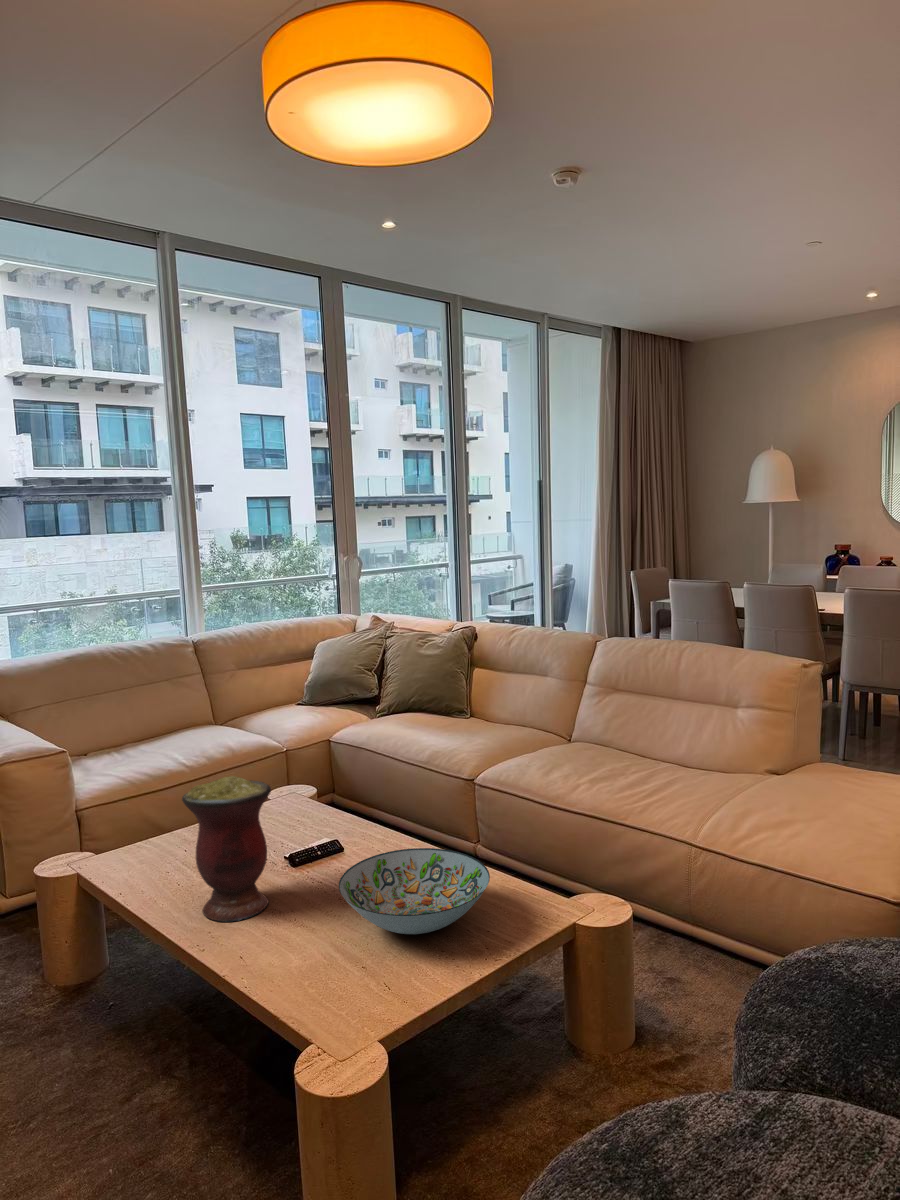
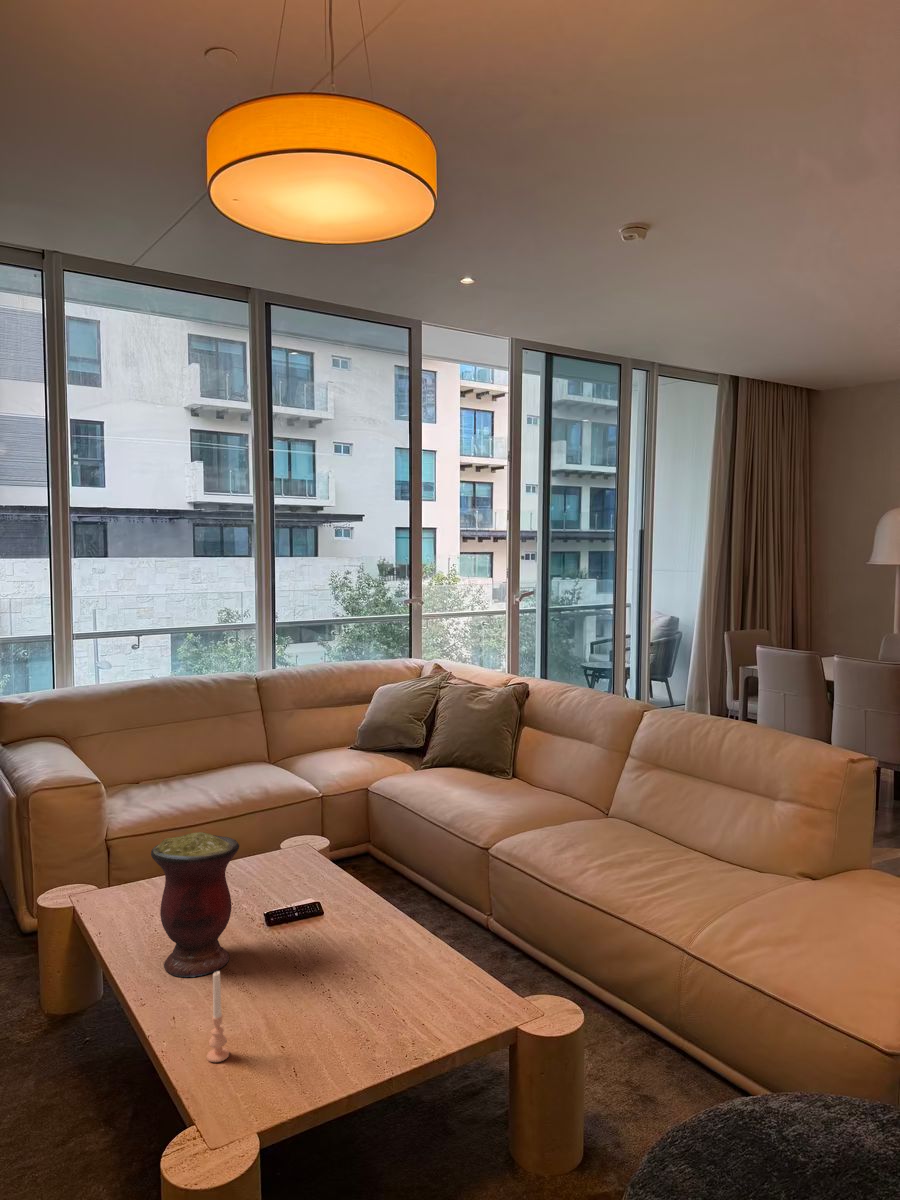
decorative bowl: present [339,848,490,934] -> none [278,924,433,1017]
candle: none [292,901,314,990] -> present [207,971,229,1062]

